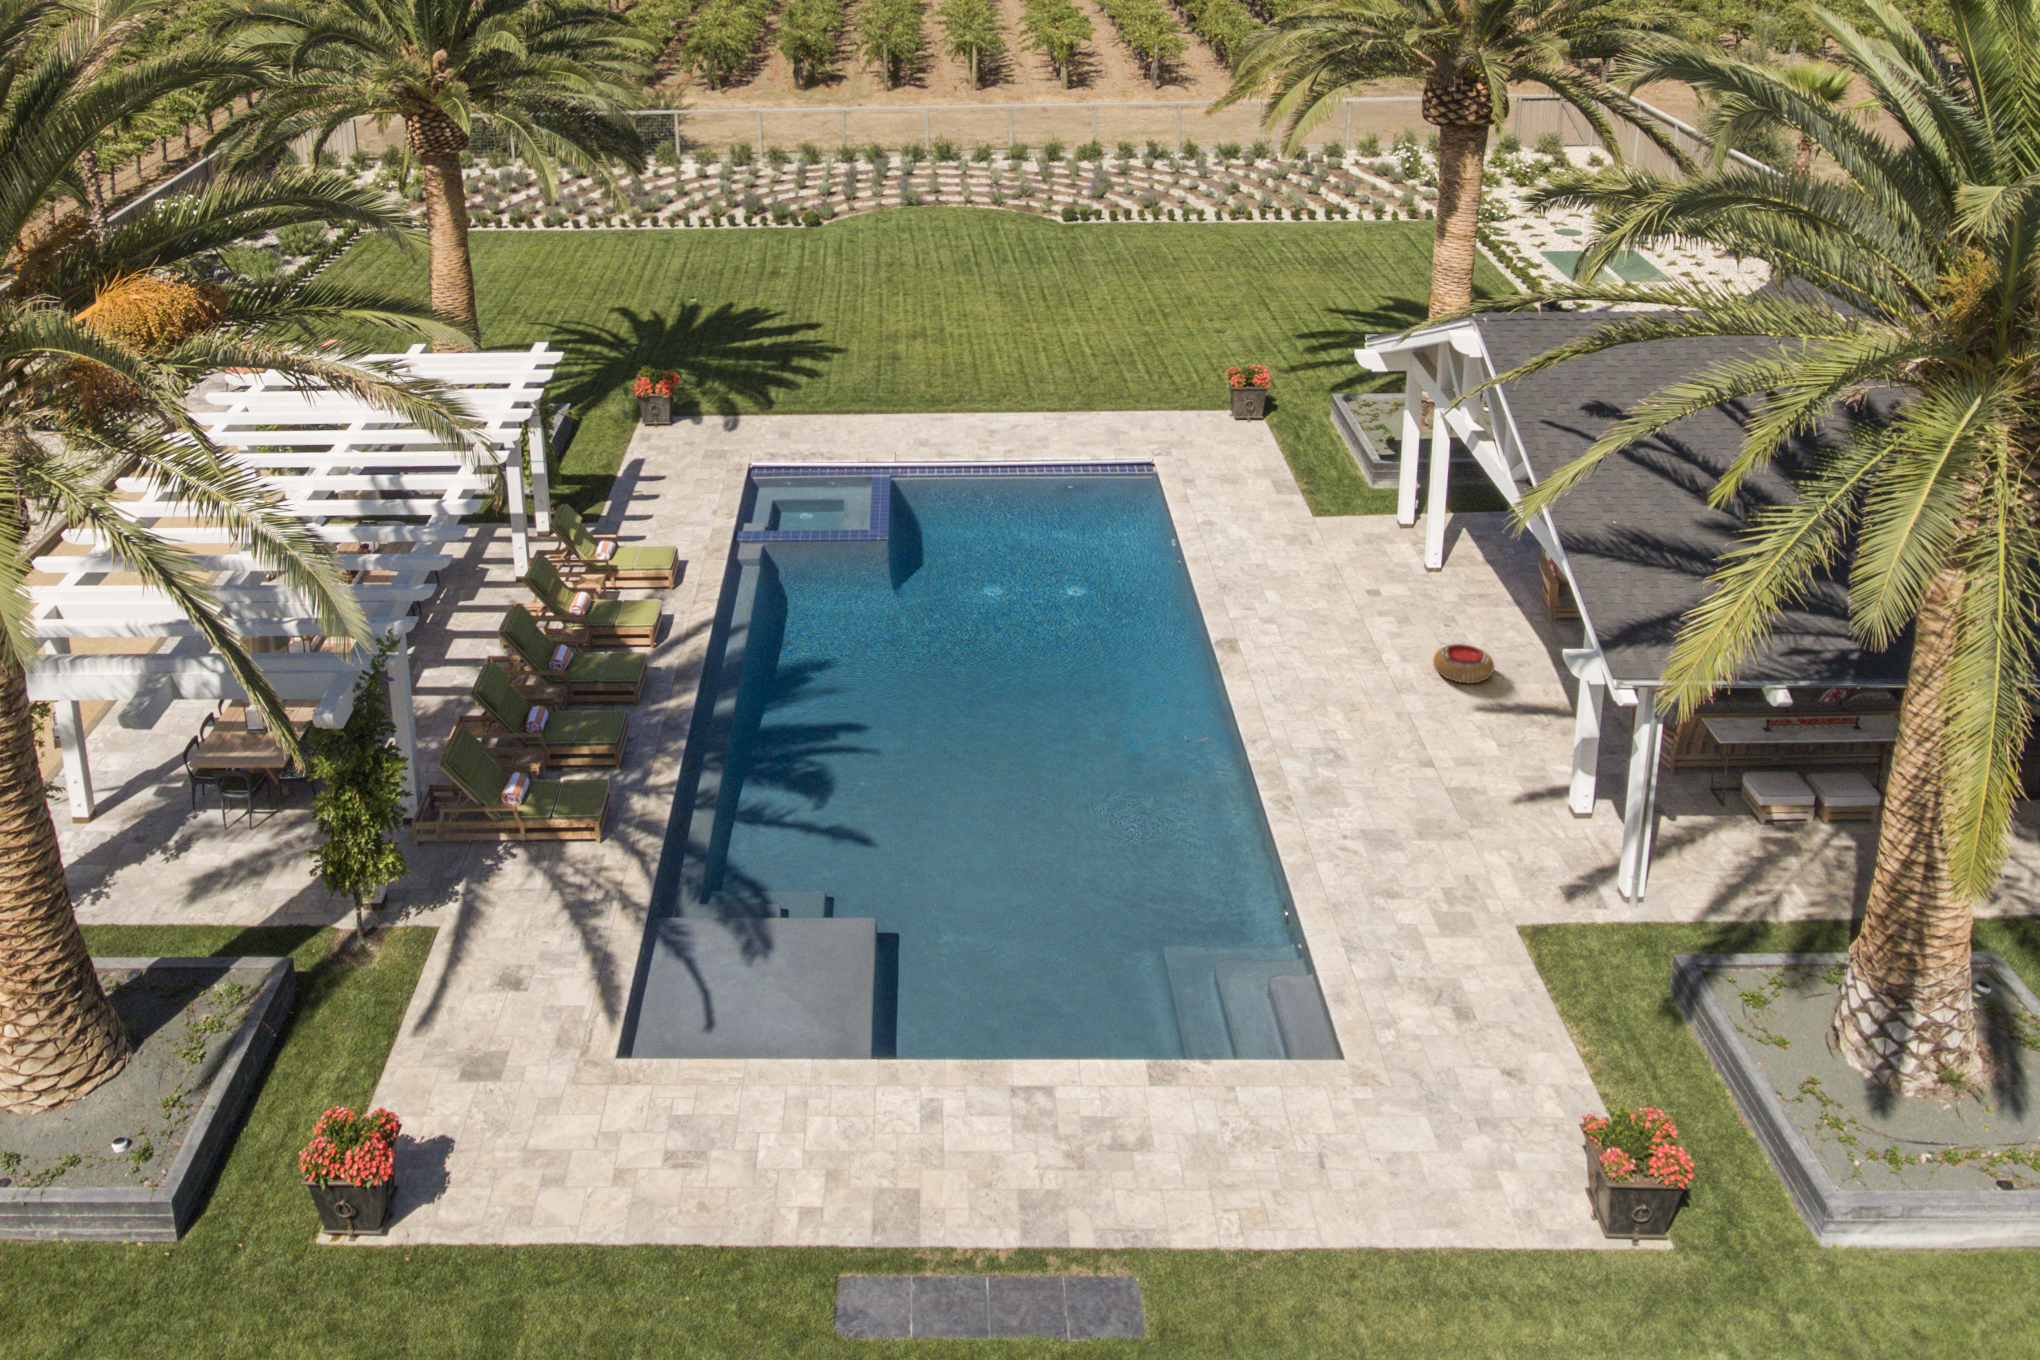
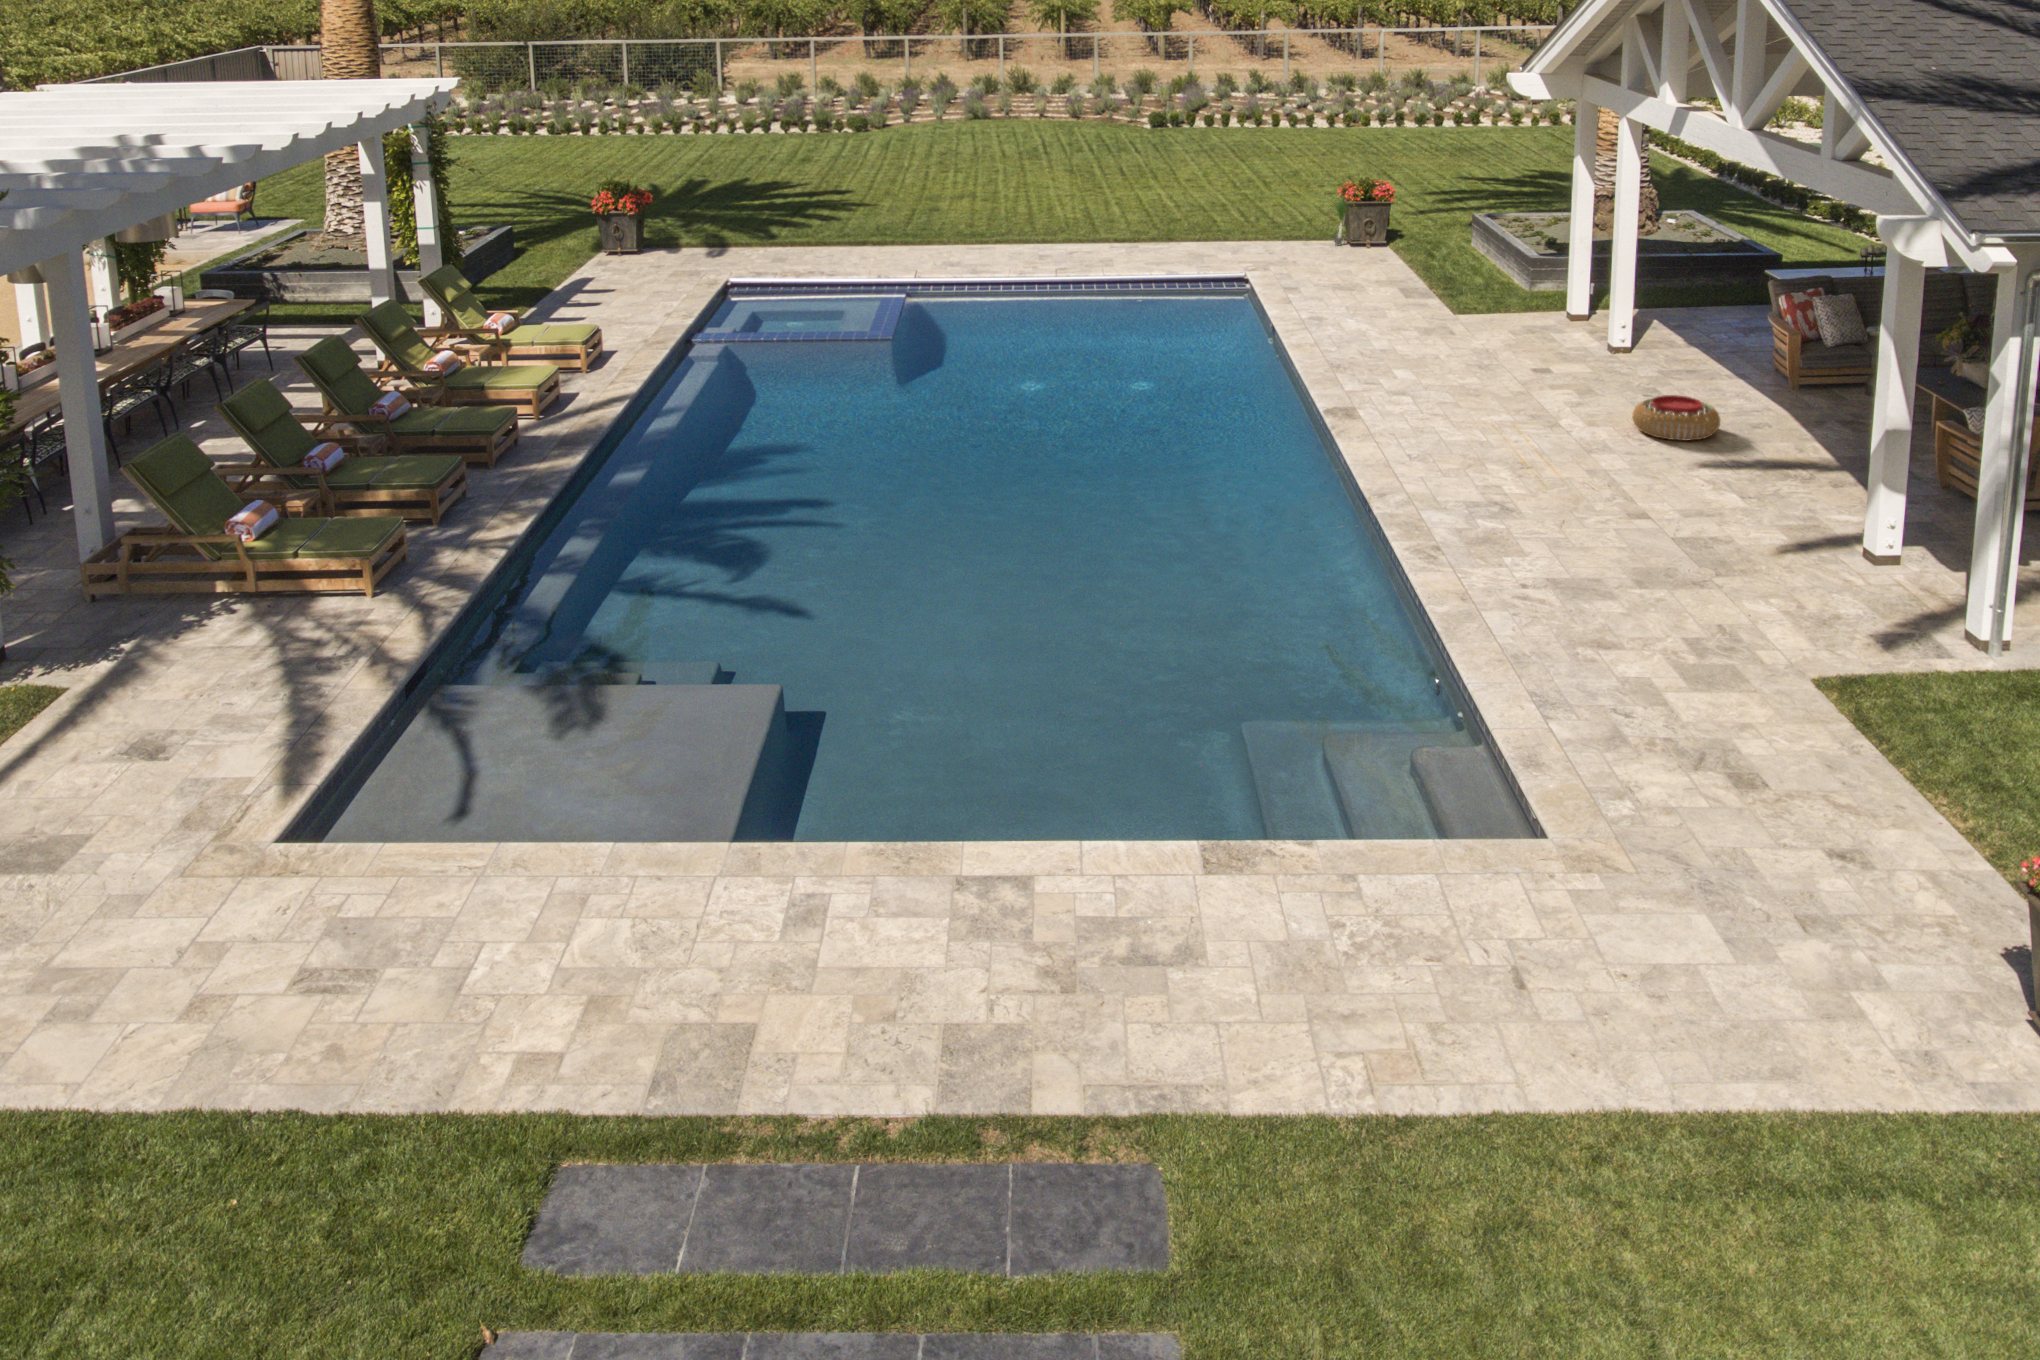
potted plant: present [620,382,630,417] -> present [1334,198,1348,246]

